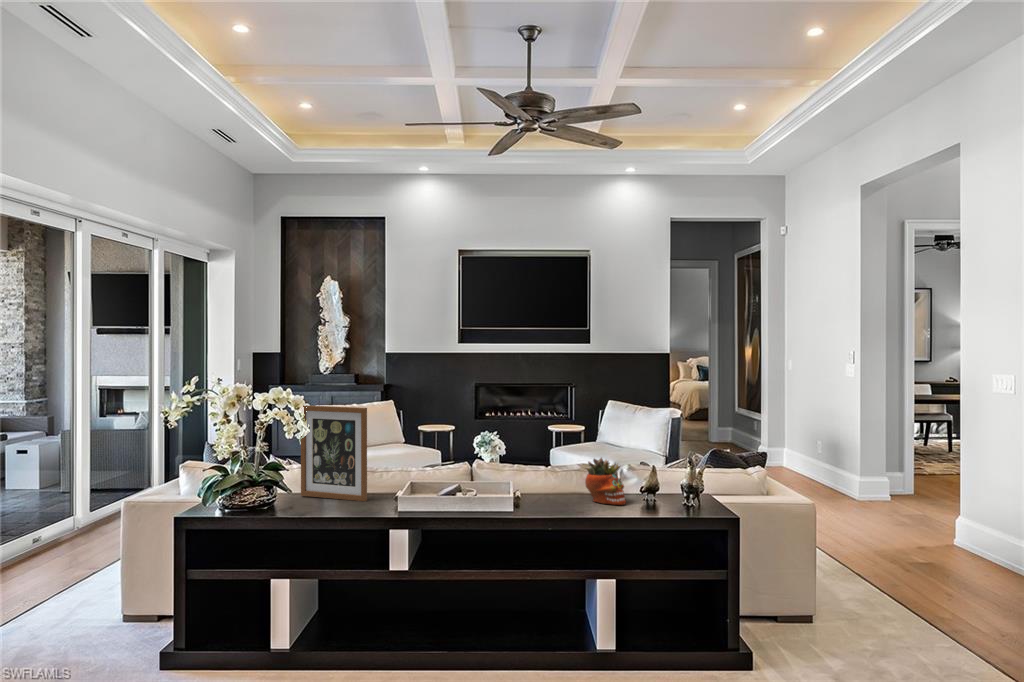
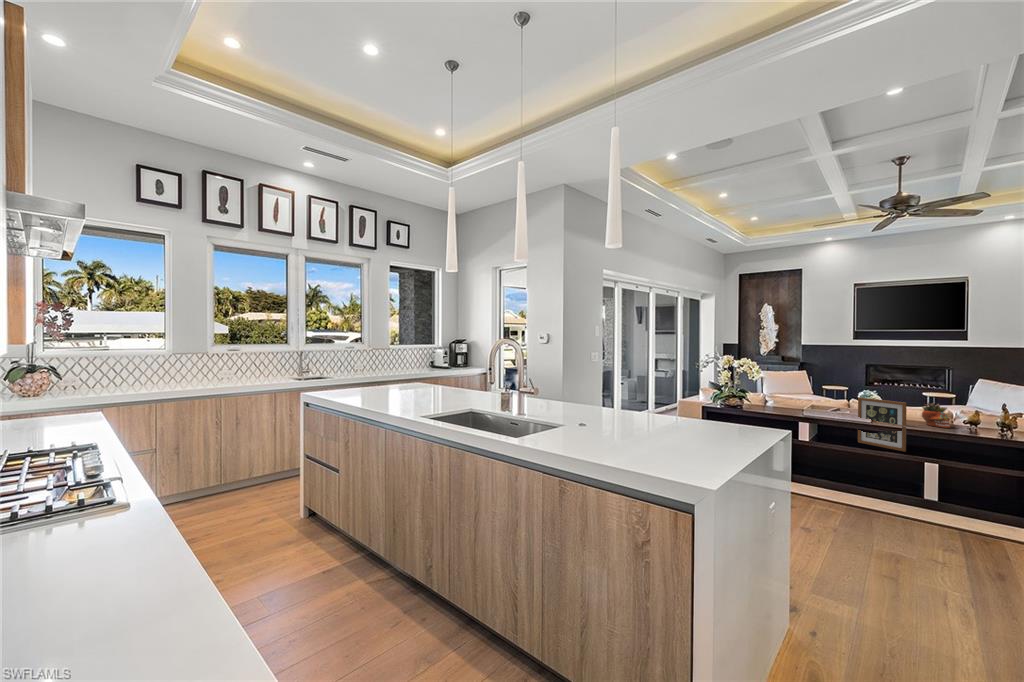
picture frame: present [301,405,367,501] -> present [858,397,907,452]

